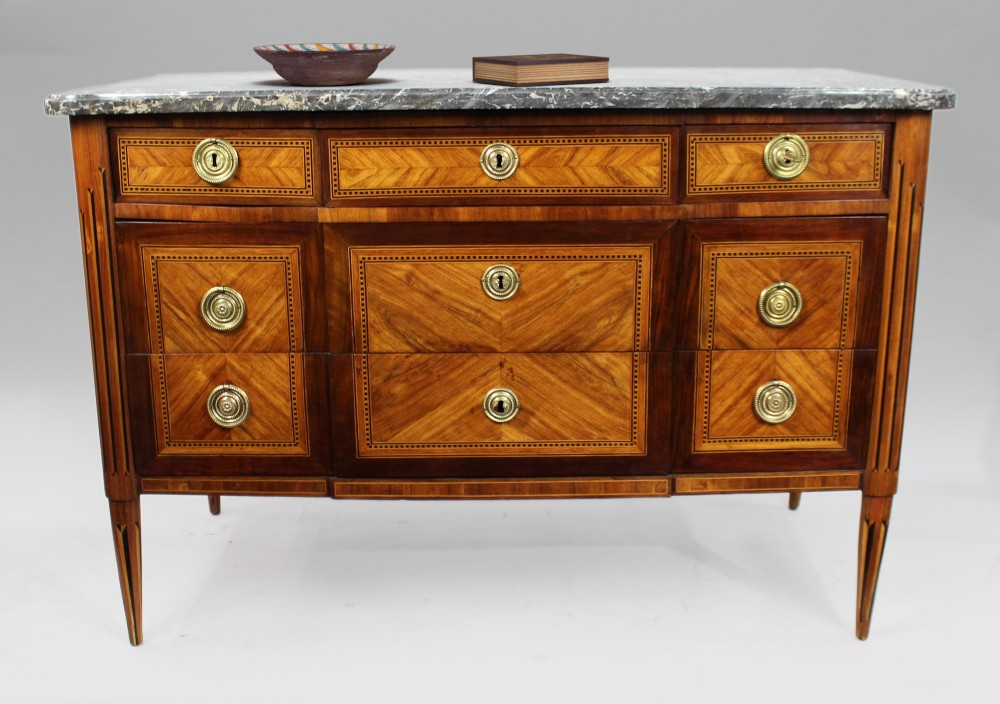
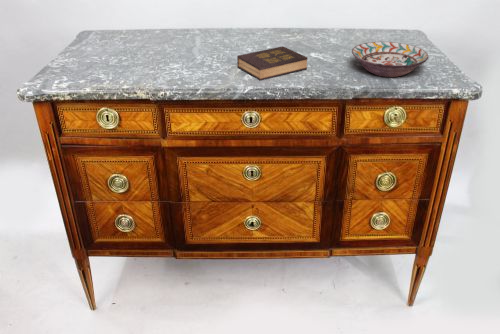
decorative bowl: present [253,43,396,86] -> present [352,42,428,77]

